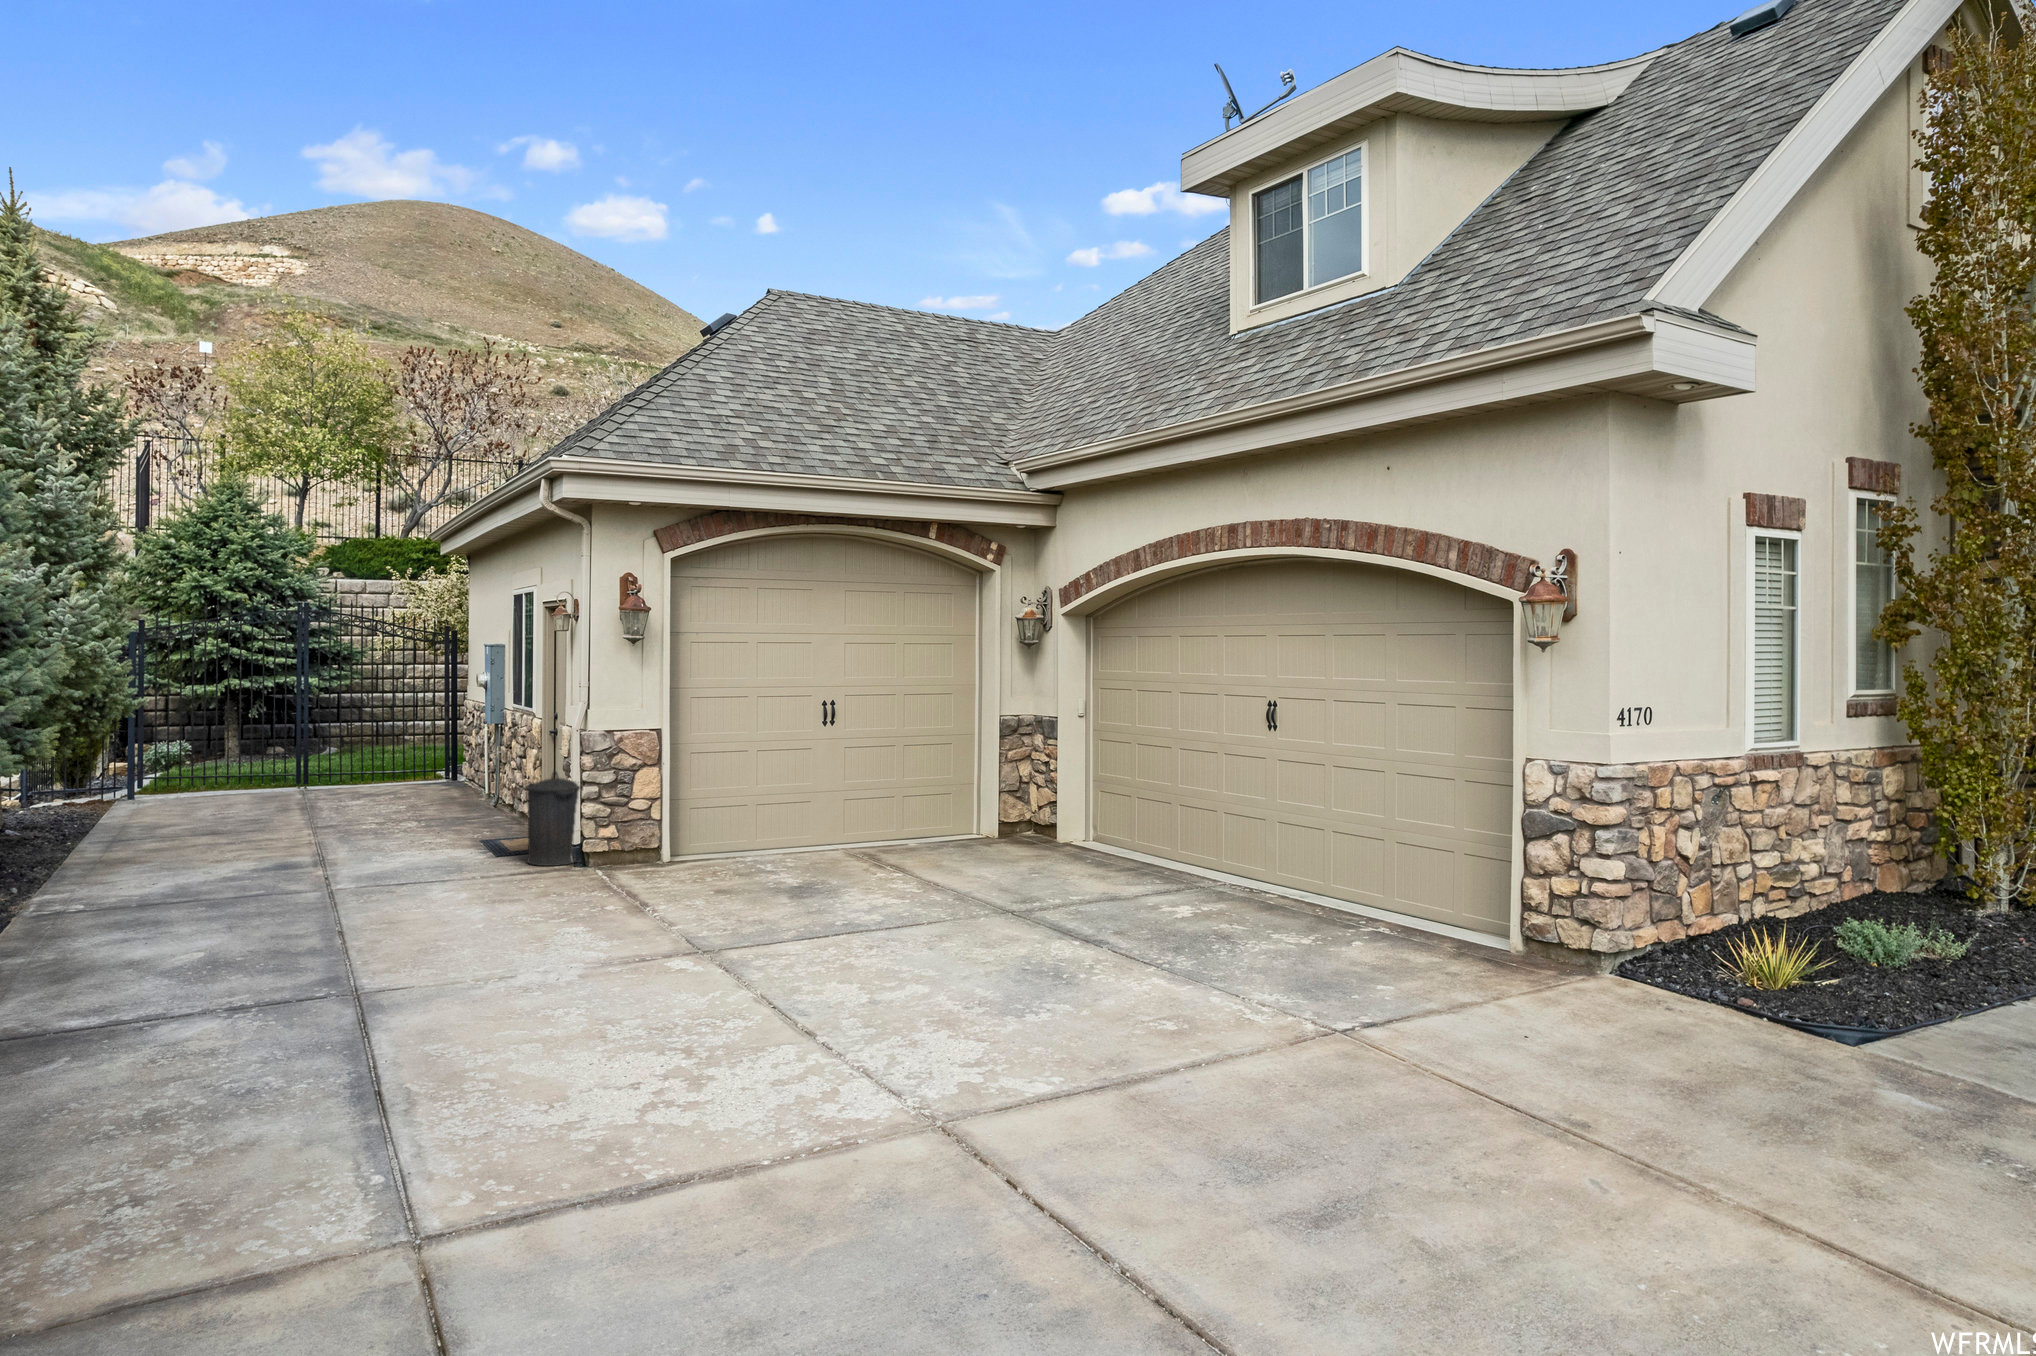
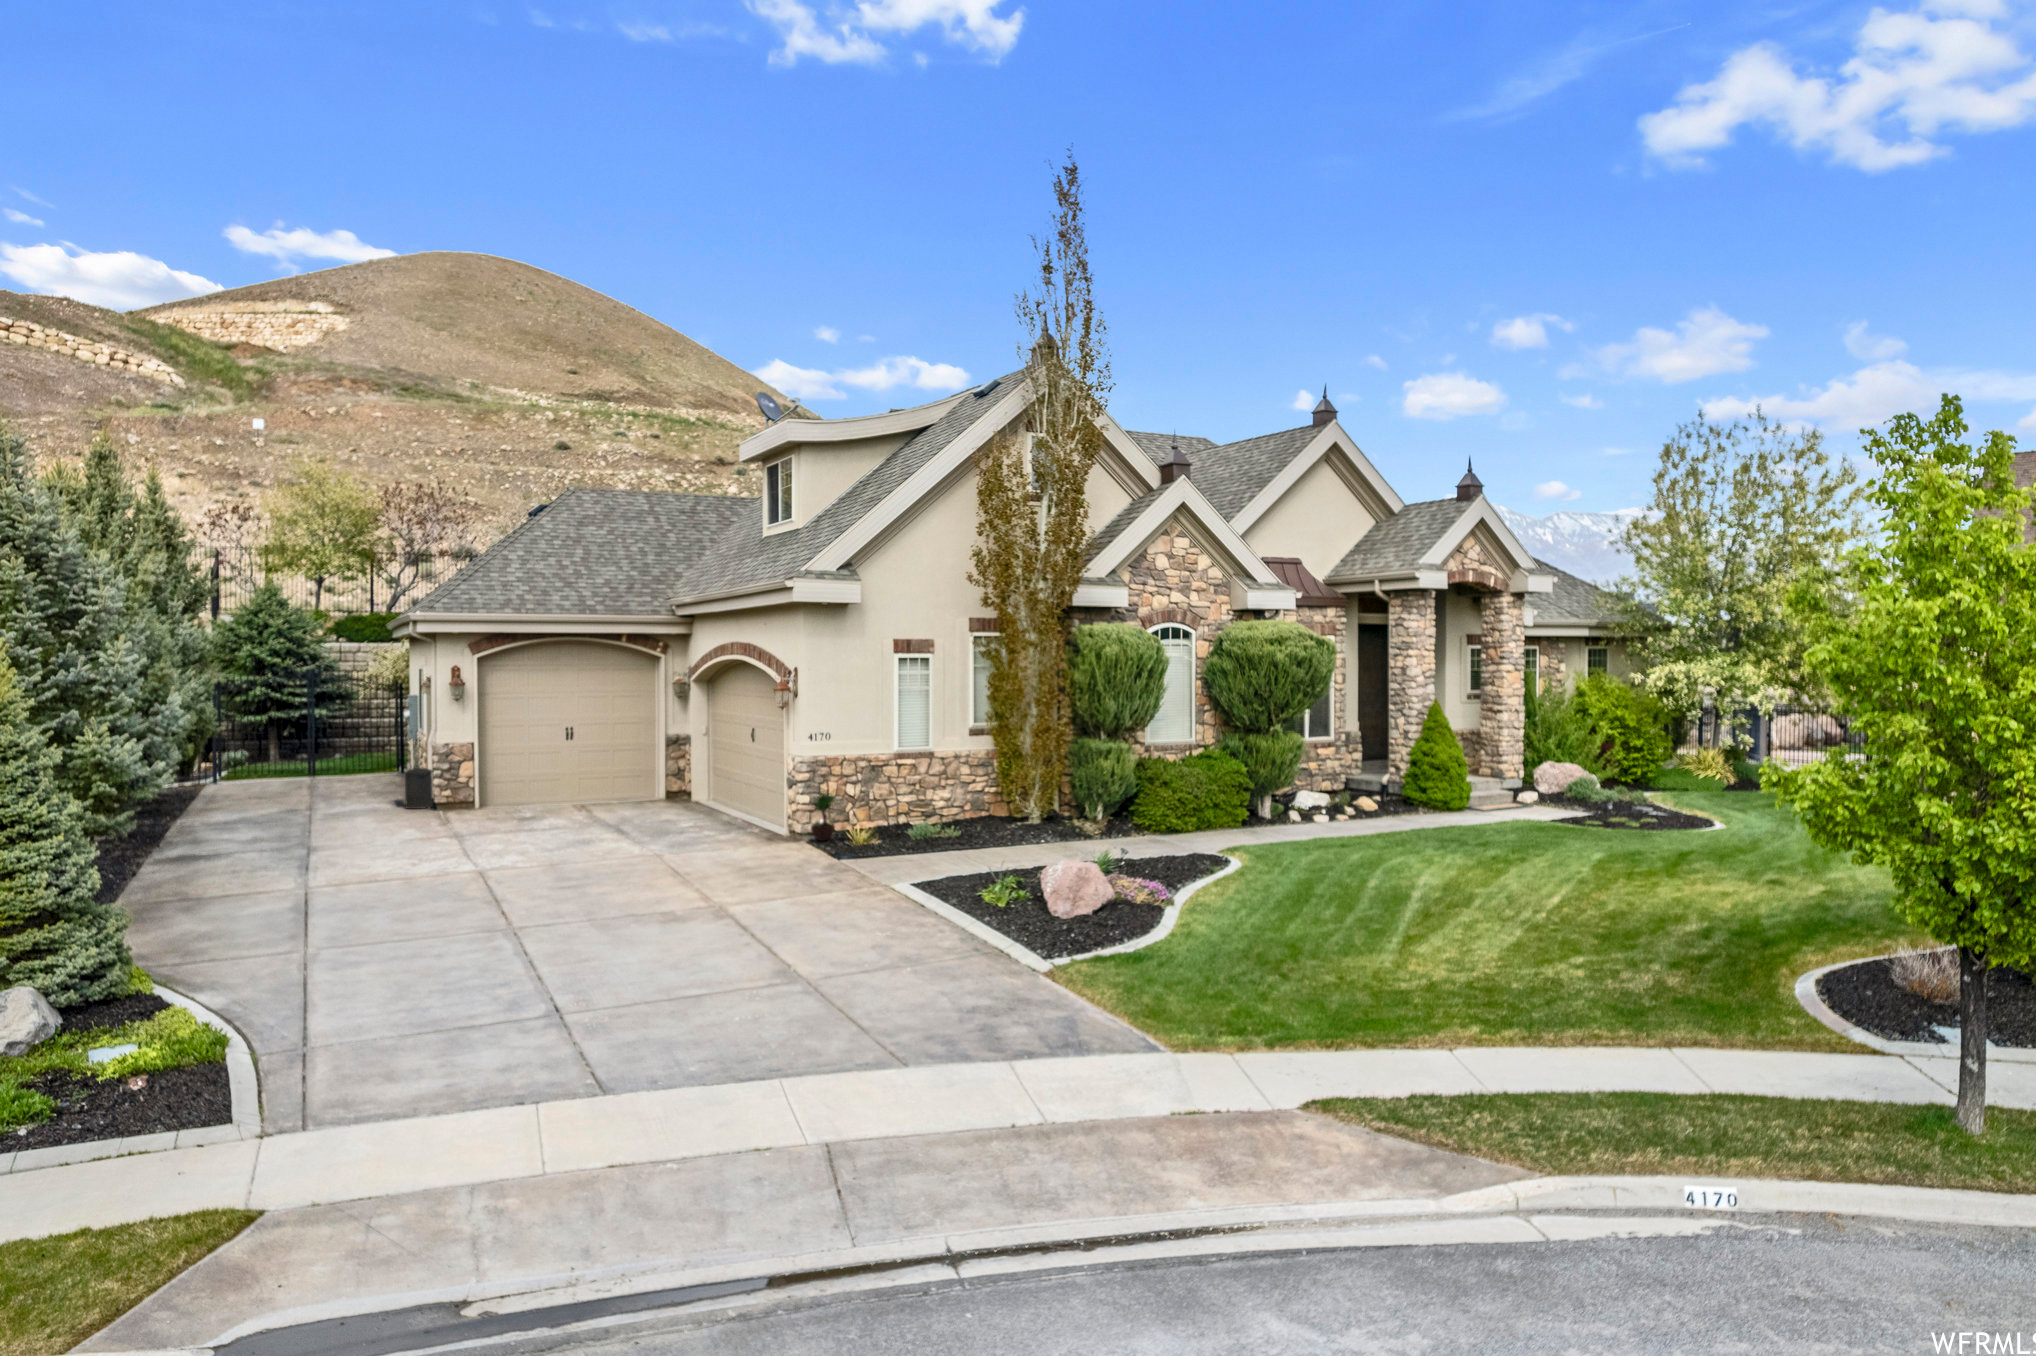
potted tree: none [1615,839,1706,970] -> present [811,791,836,841]

